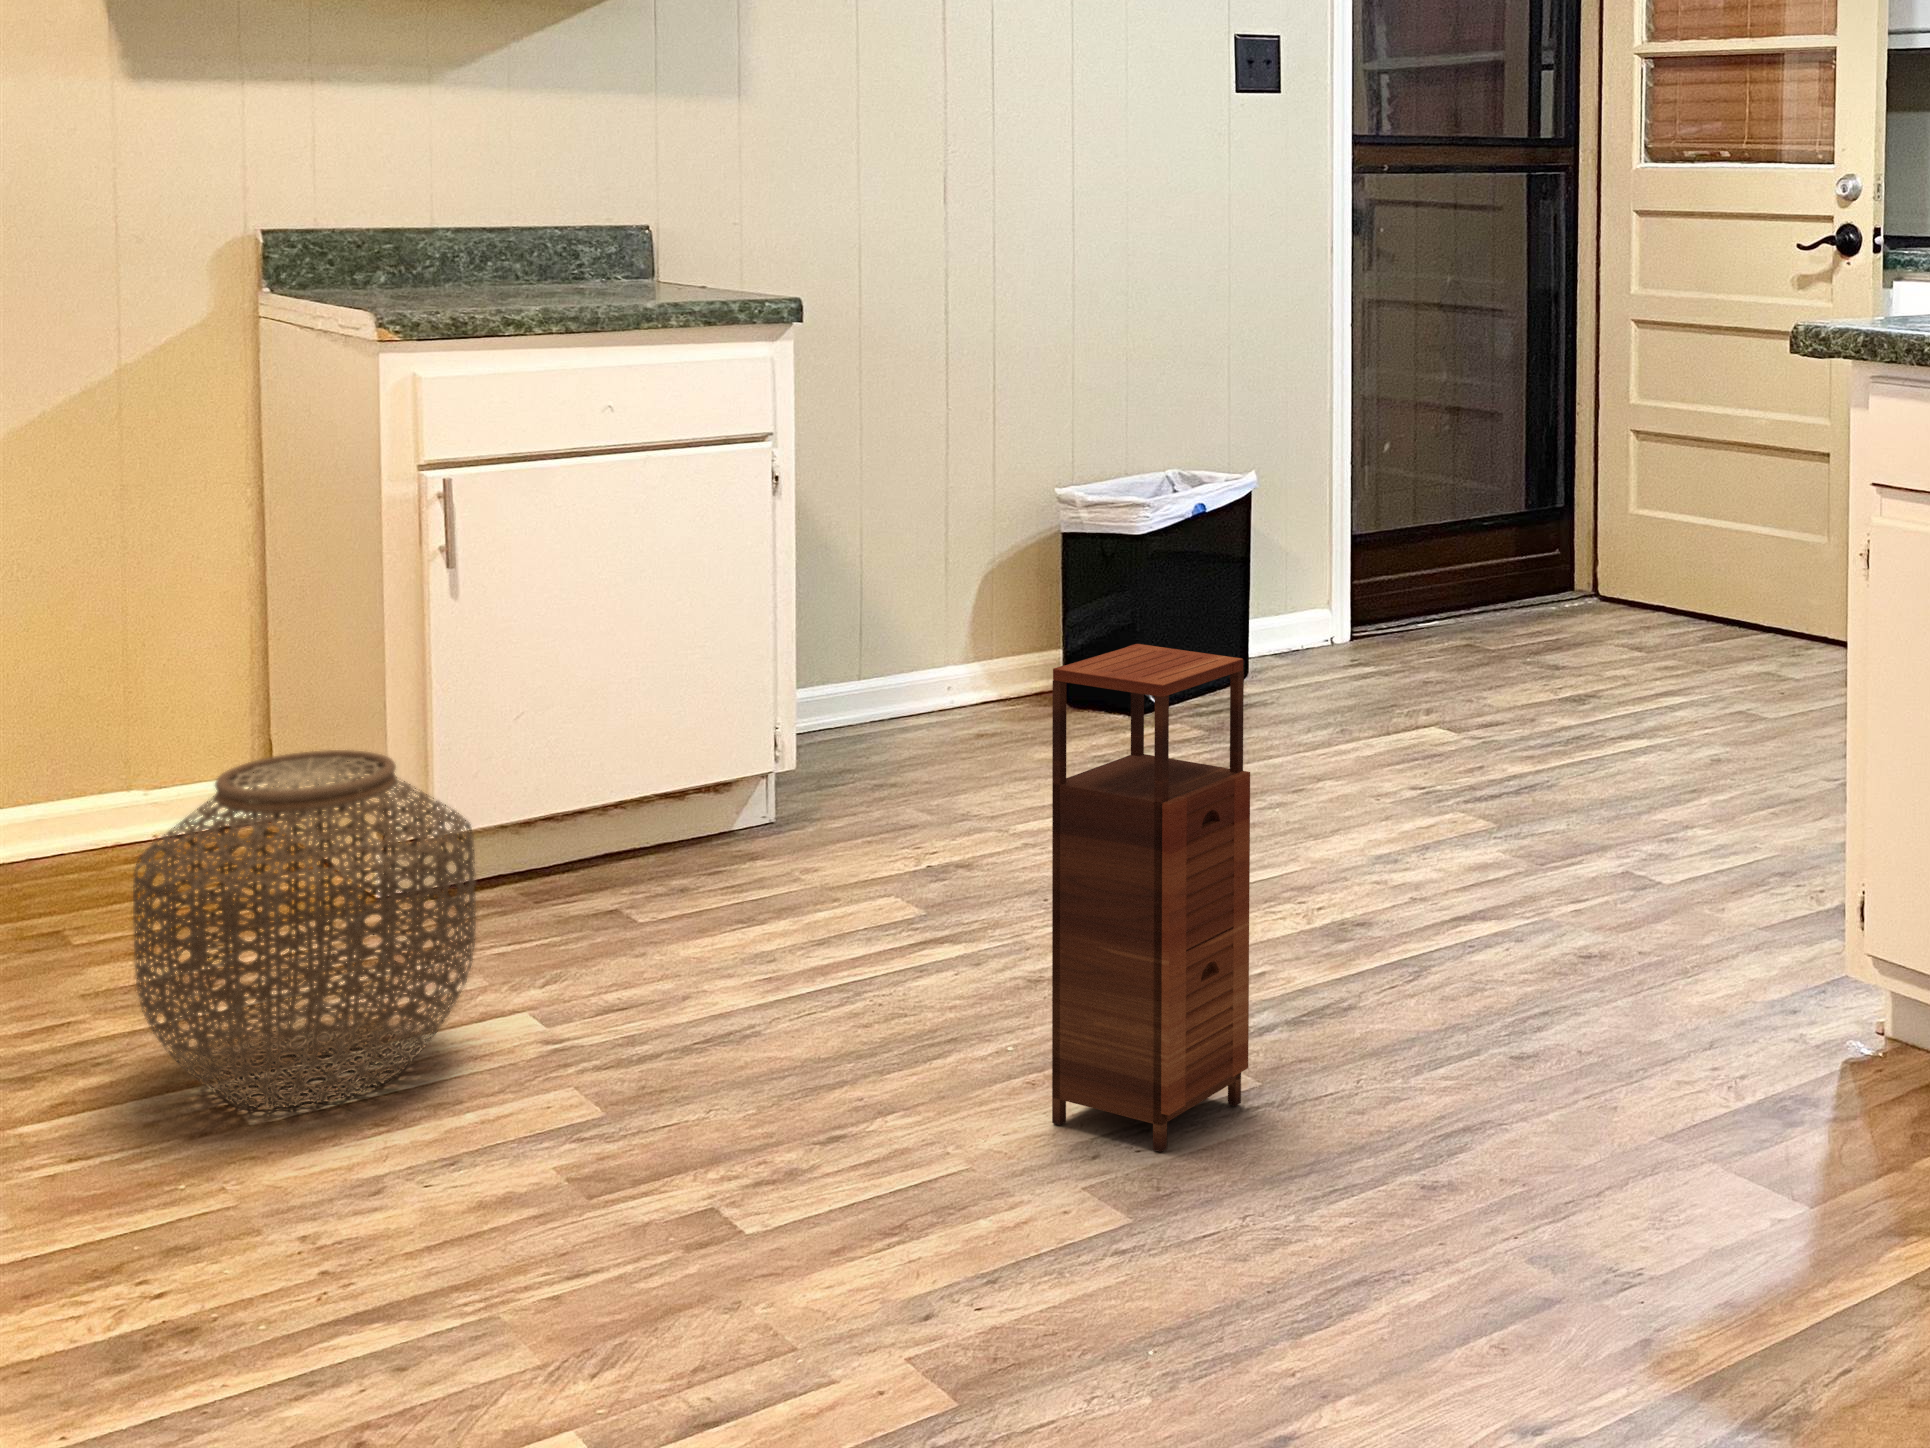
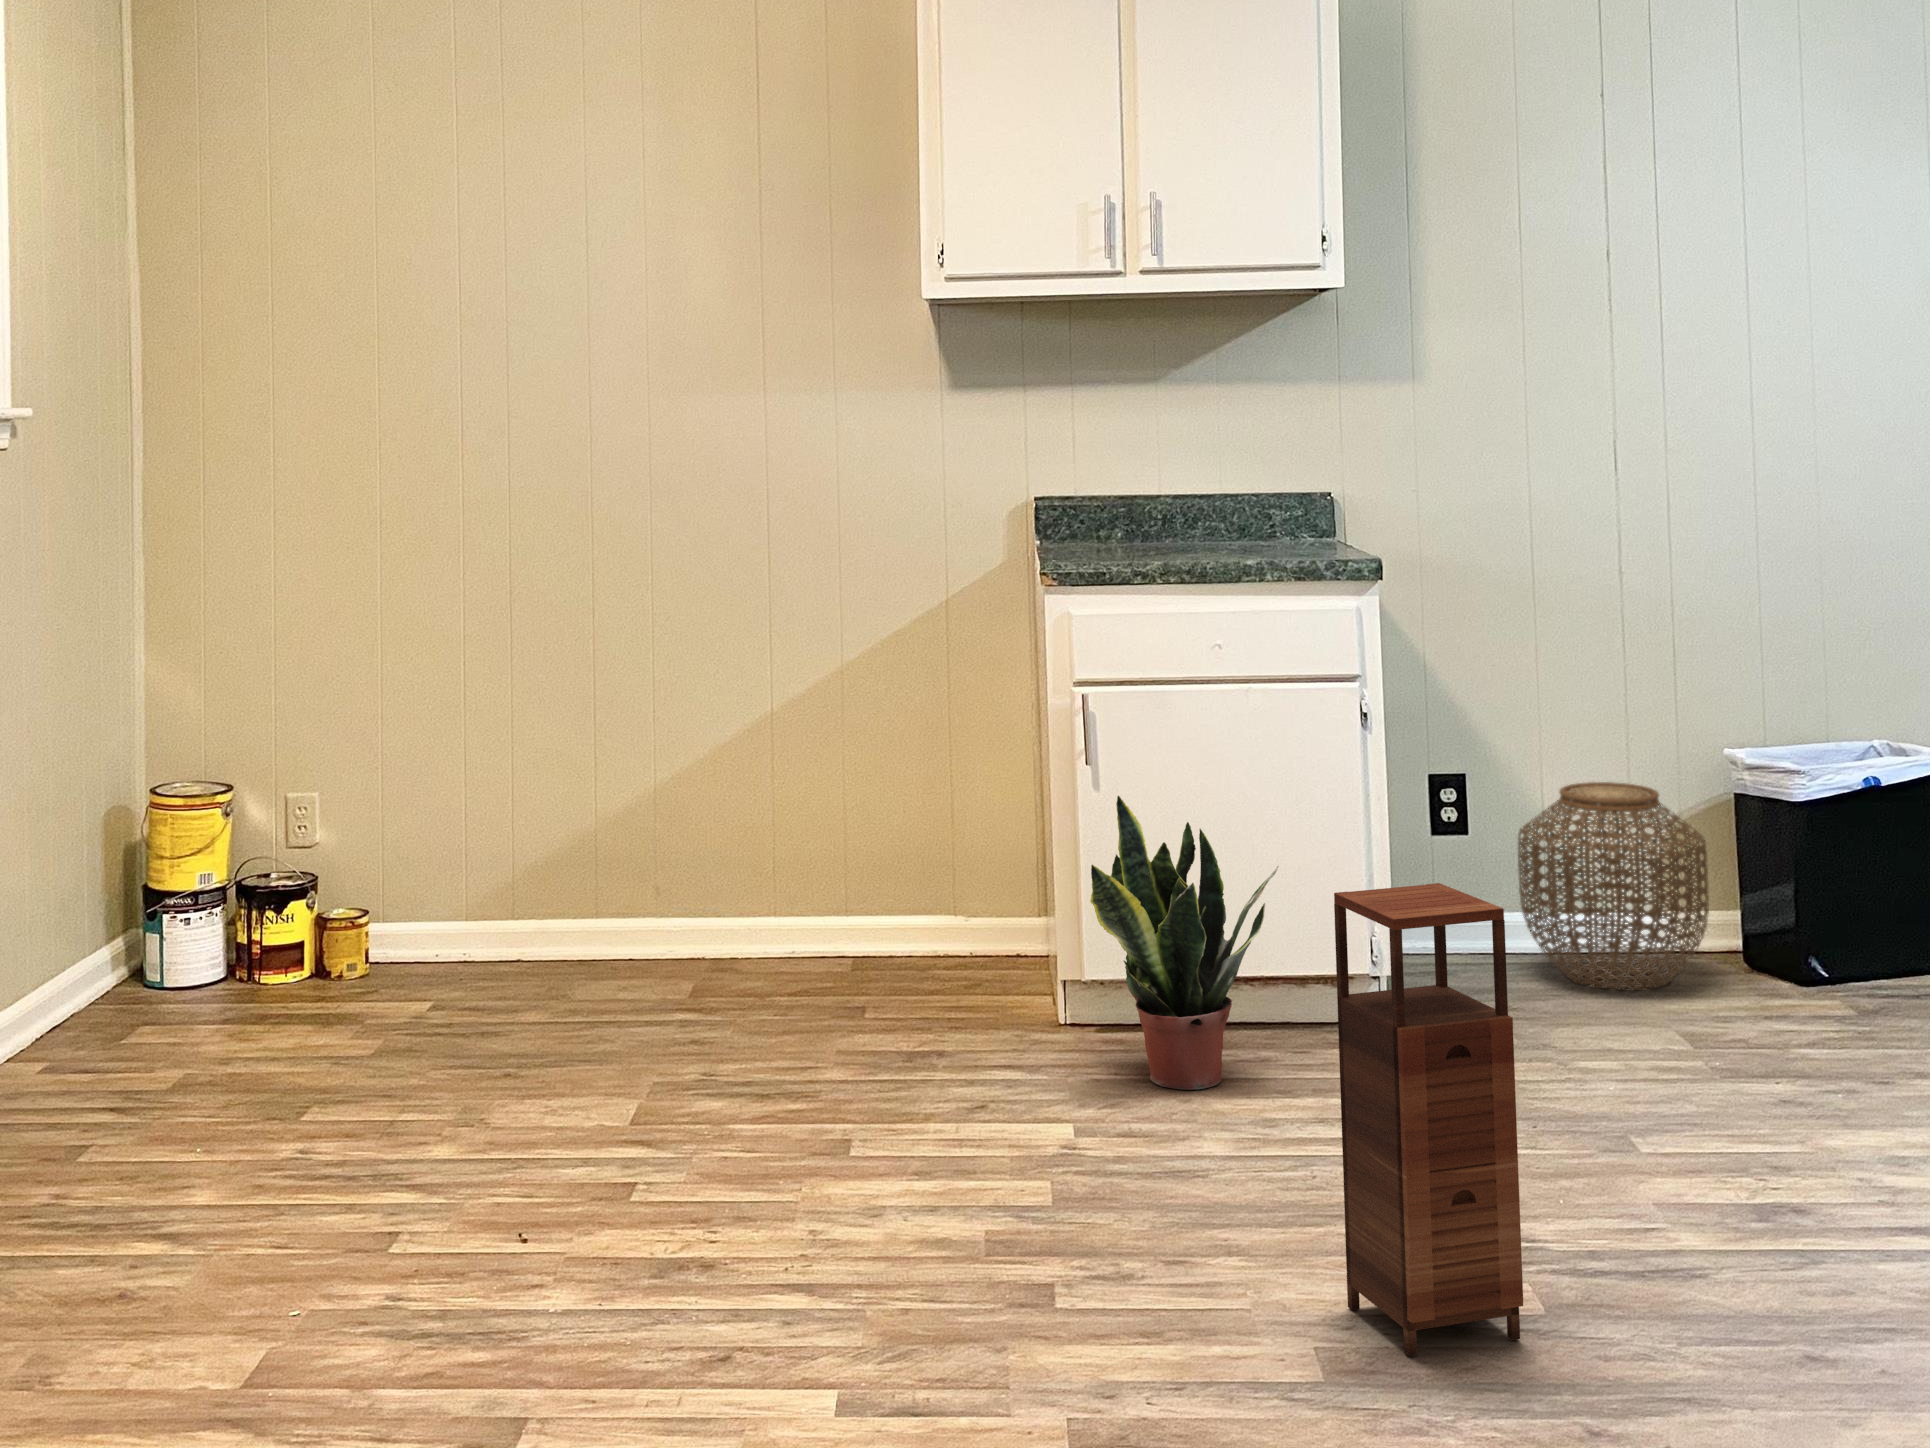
potted plant: none [498,602,733,949] -> present [1090,796,1279,1090]
woven basket: present [133,750,476,1108] -> present [1518,782,1709,990]

